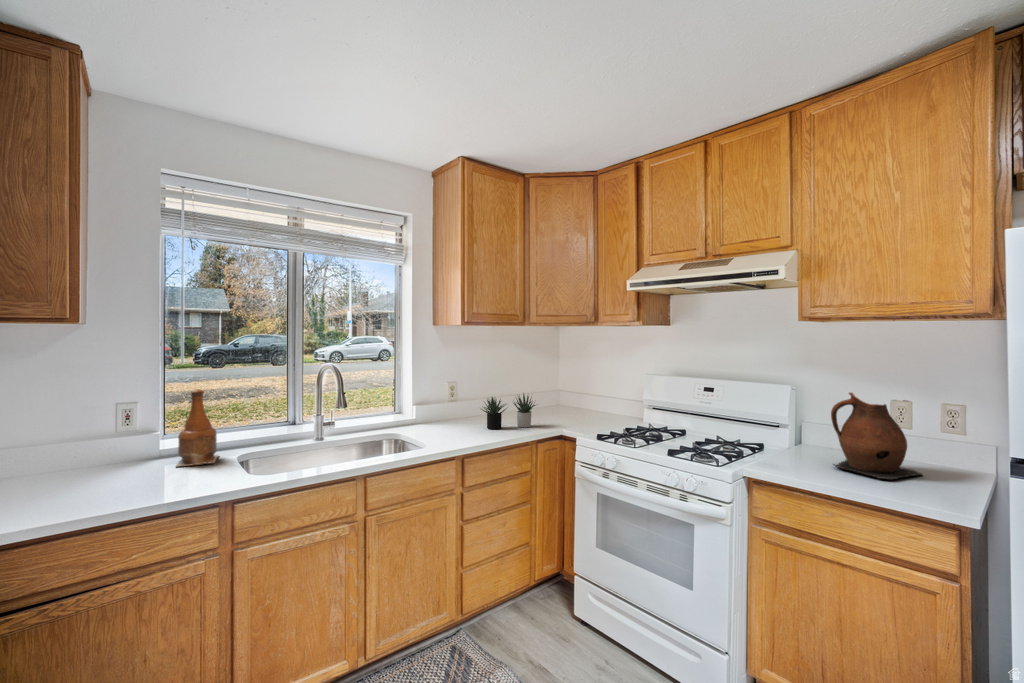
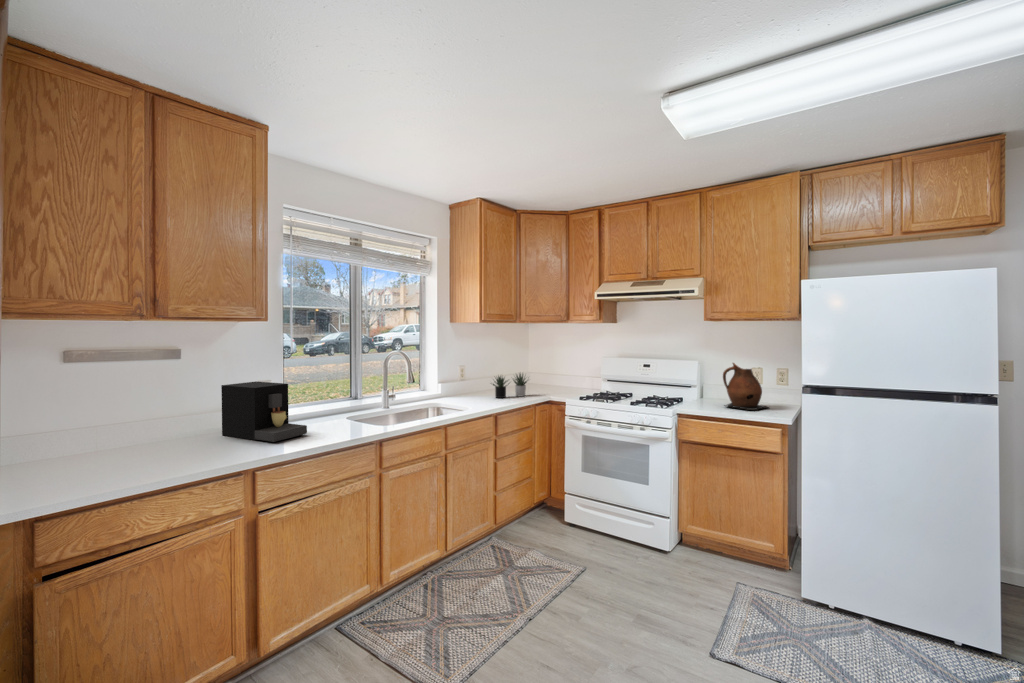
bottle: present [176,389,218,466] -> none [306,370,337,425]
coffee maker: none [28,404,129,501] -> present [221,381,307,442]

